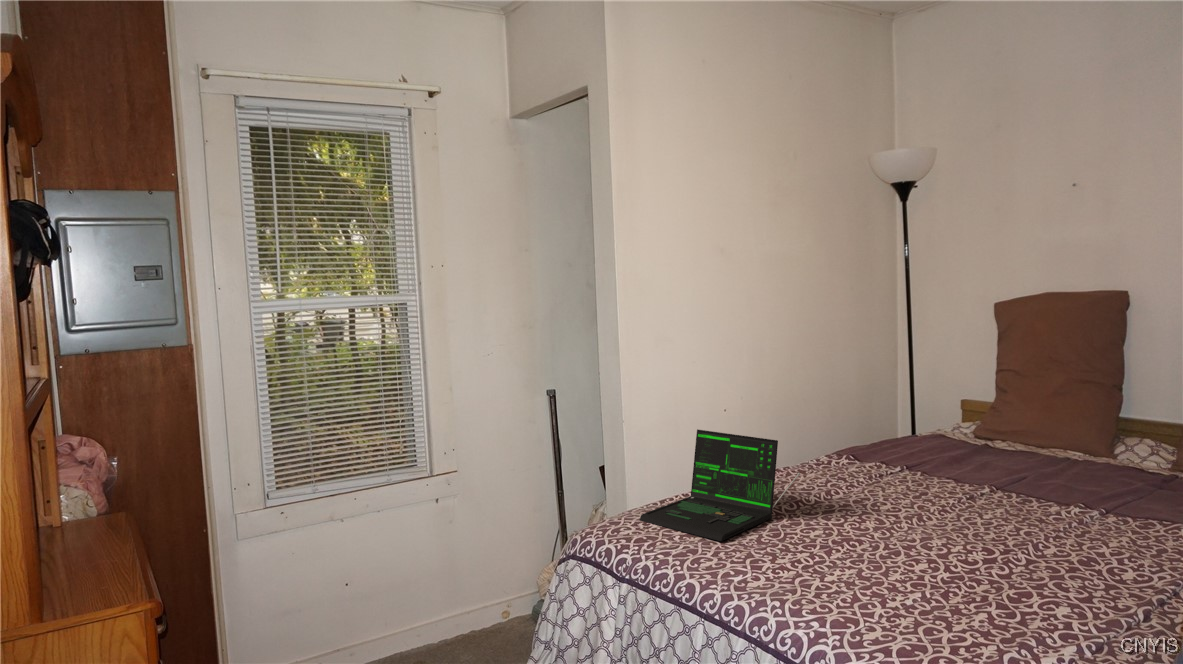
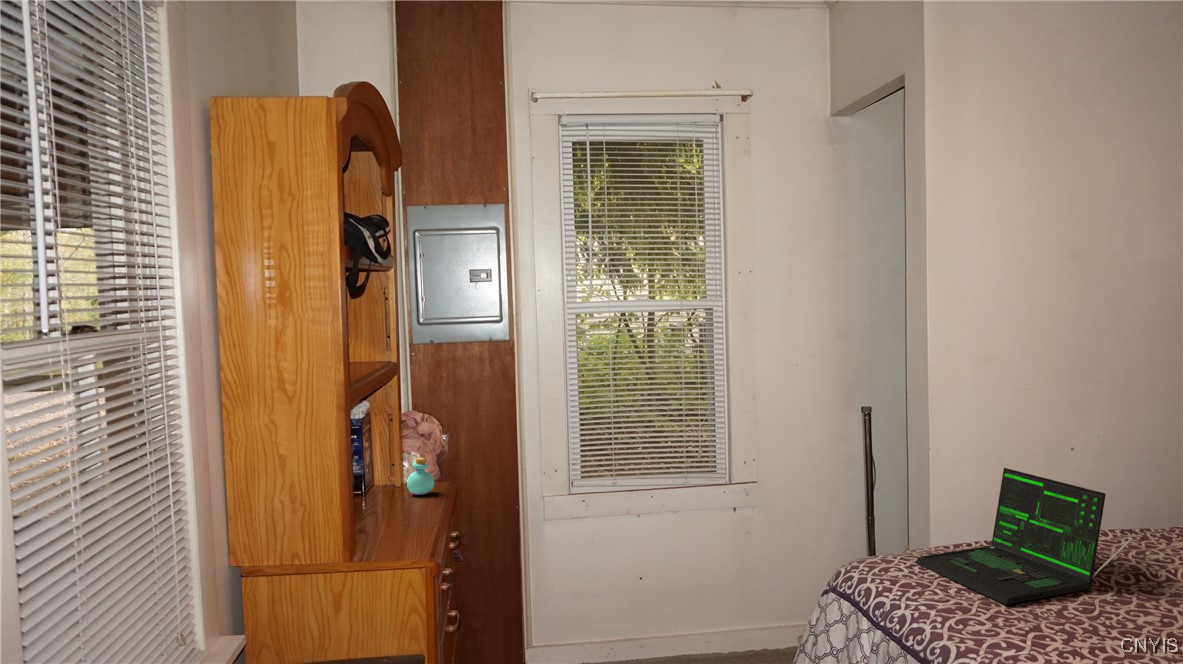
perfume bottle: none [70,489,109,534] -> present [407,458,434,495]

